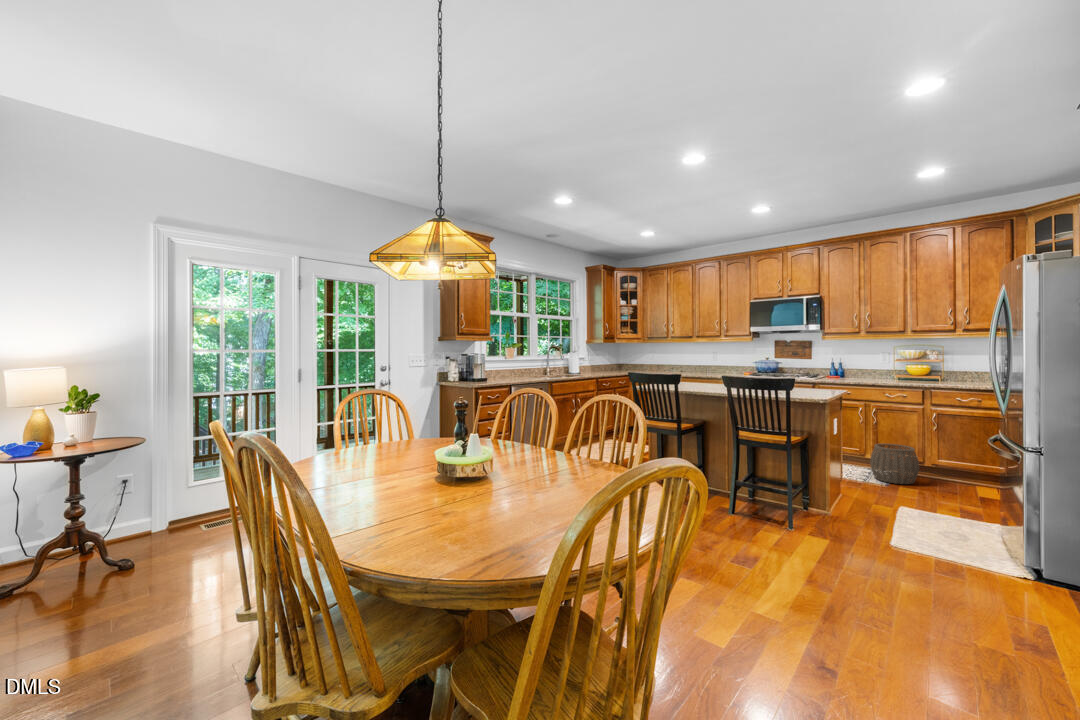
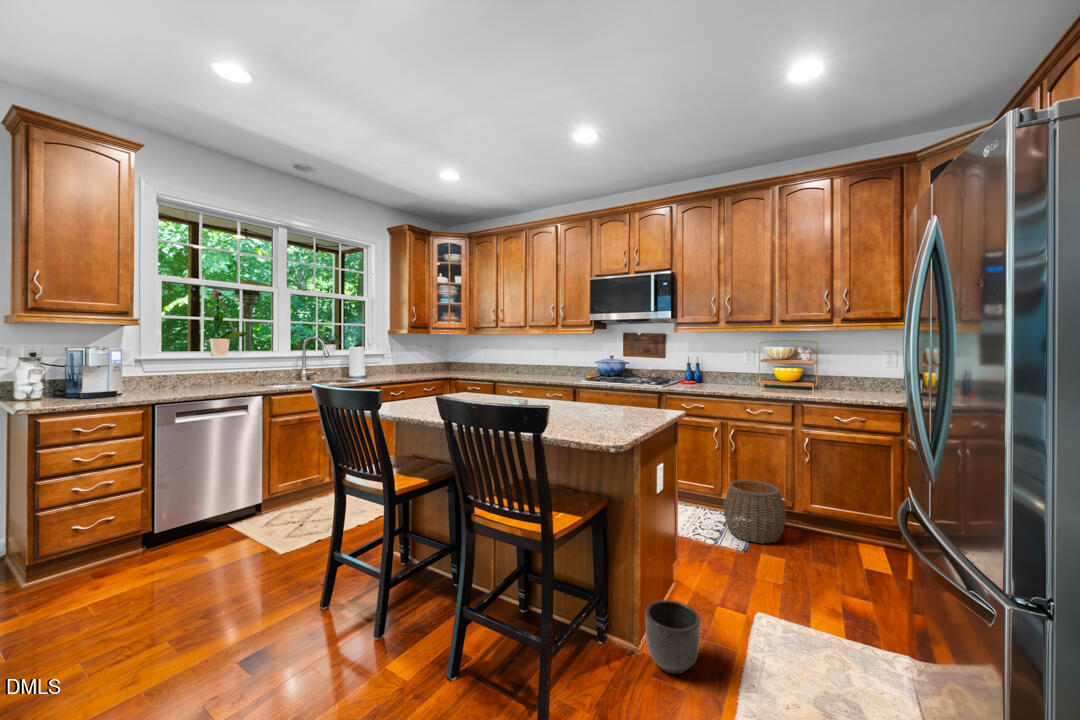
planter: none [836,491,871,526] -> present [645,600,701,674]

